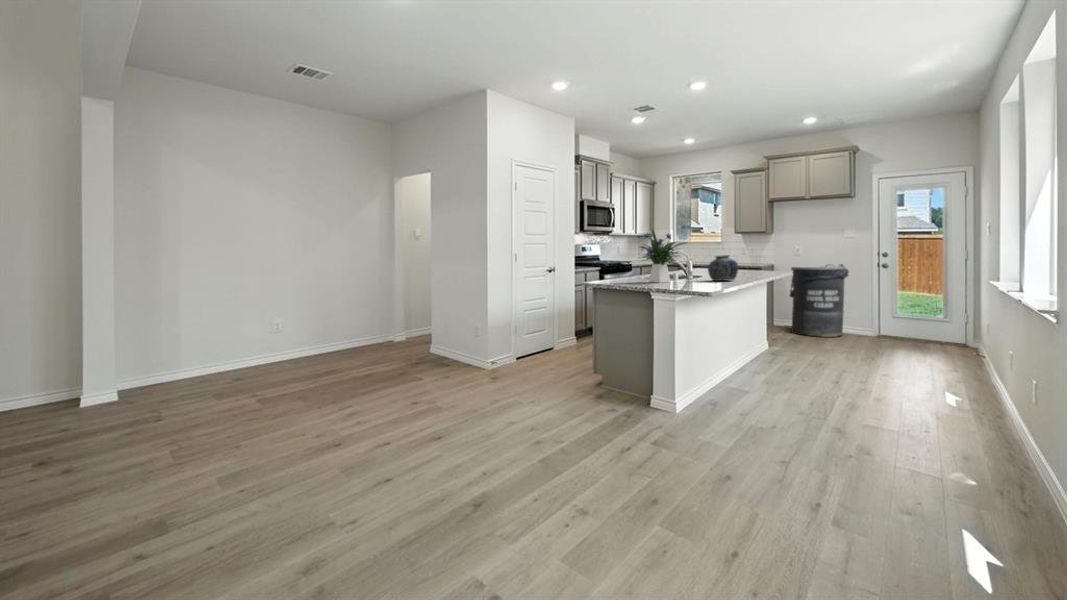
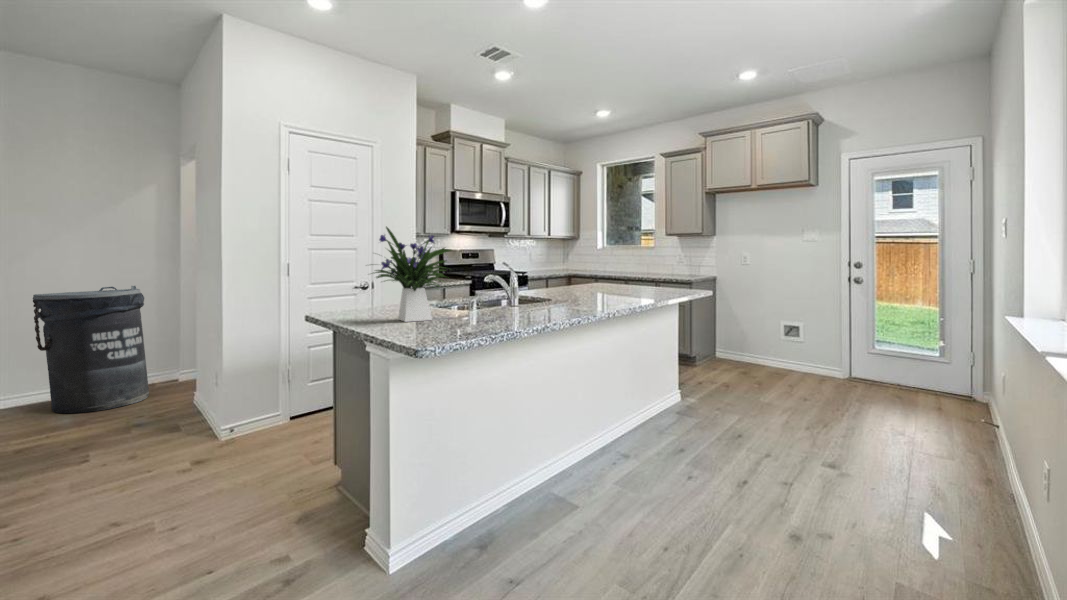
vase: present [708,255,738,281] -> none [503,272,552,318]
trash can: present [790,264,849,337] -> present [33,286,149,413]

